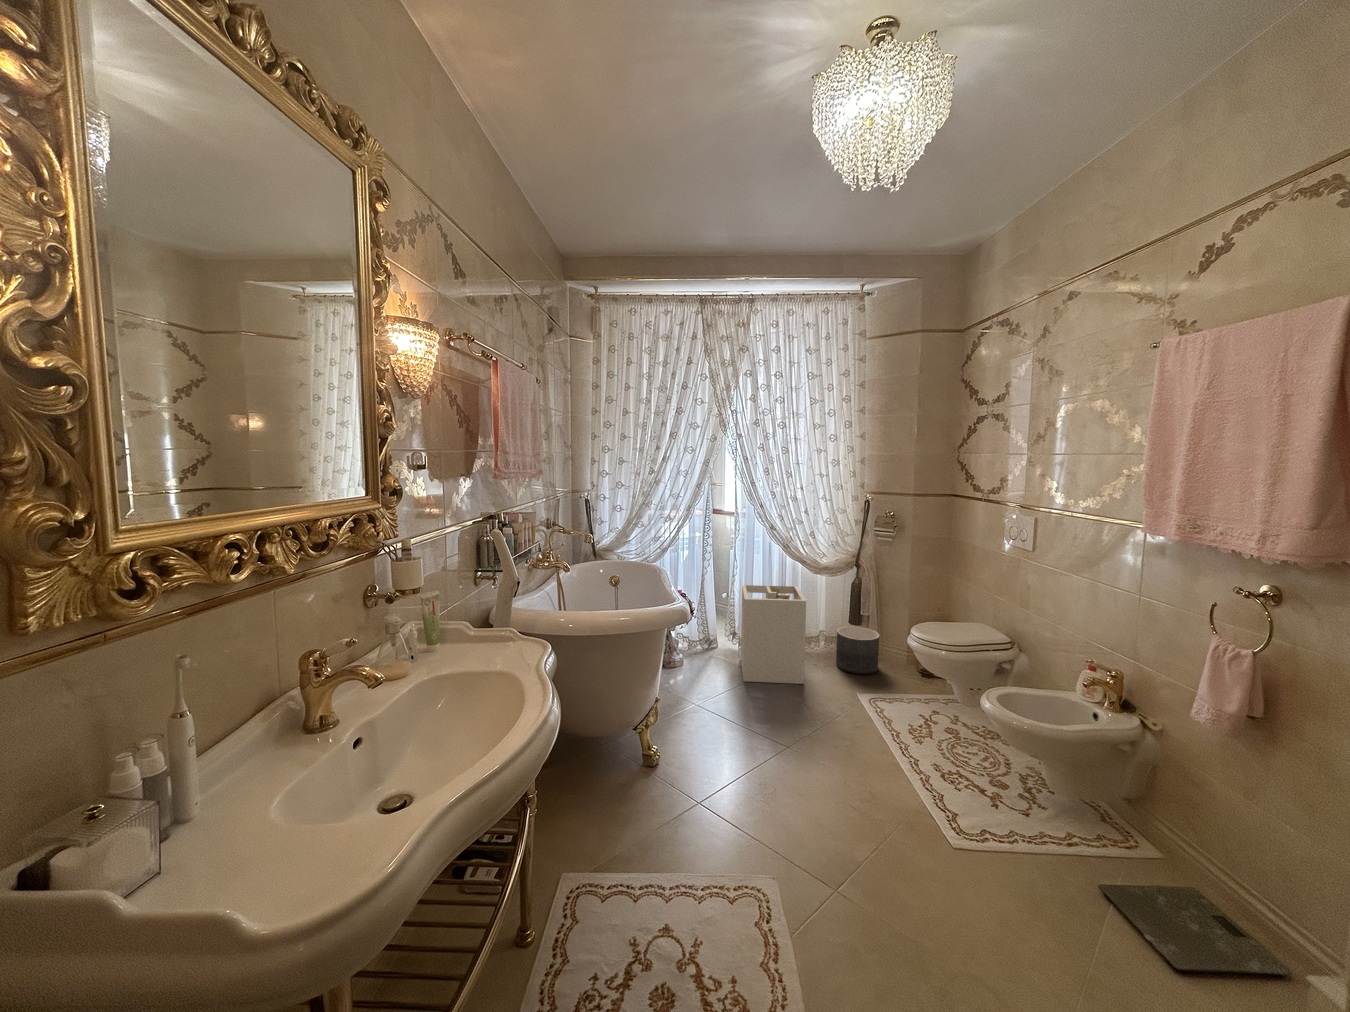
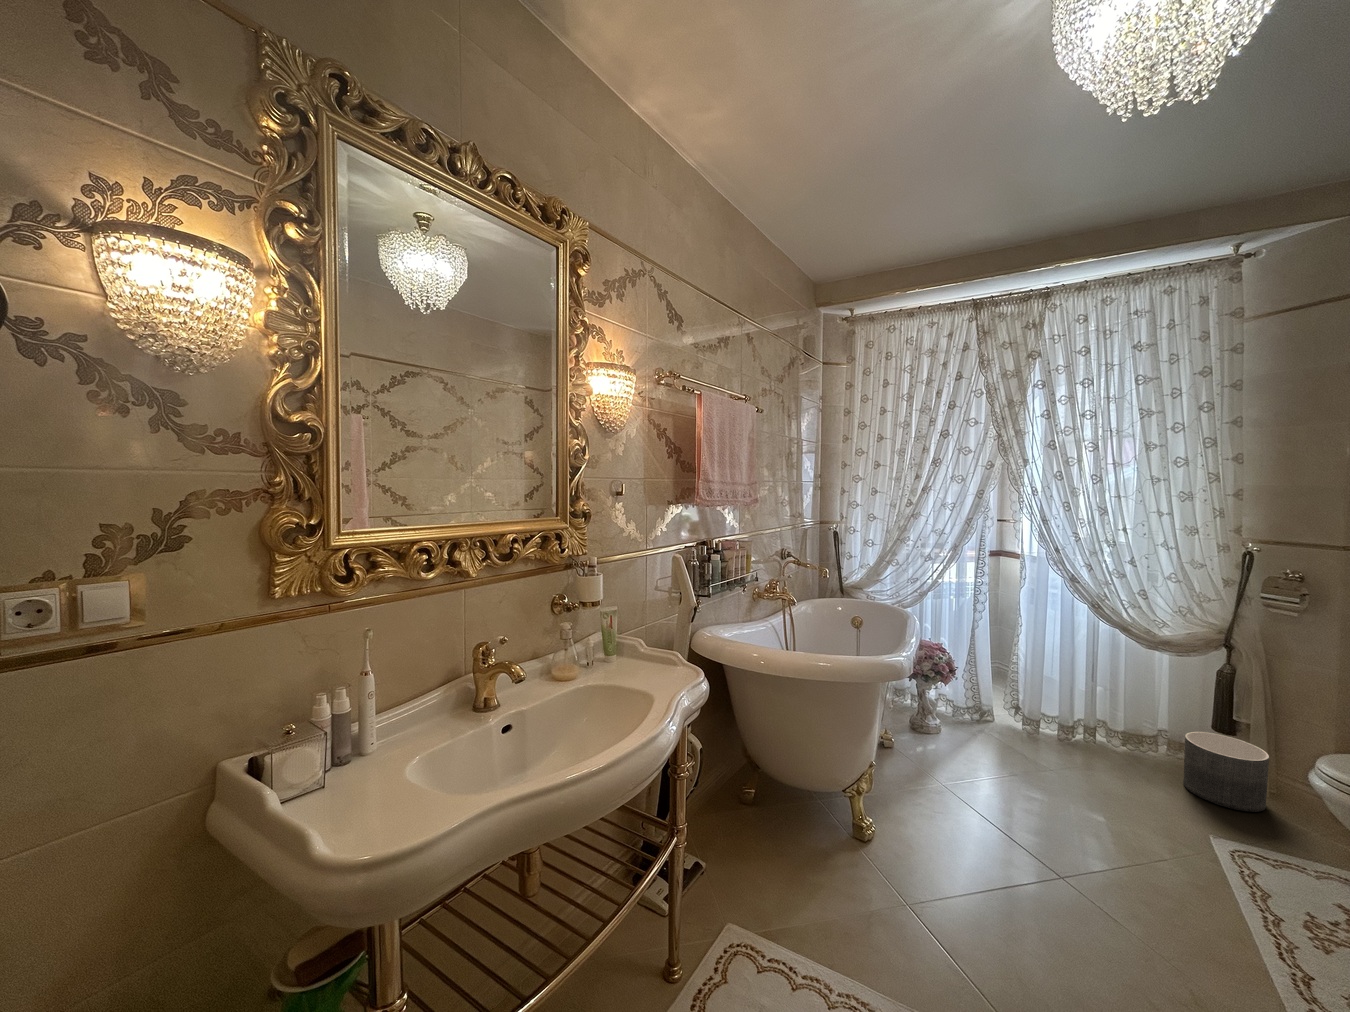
laundry hamper: present [741,585,806,684] -> none [1019,648,1120,796]

